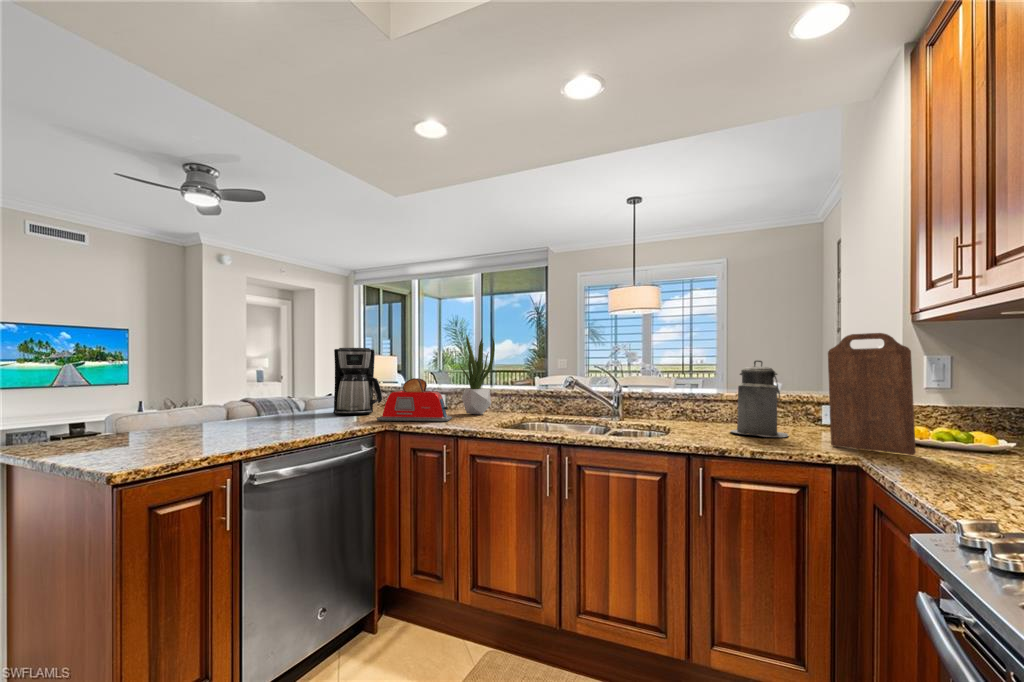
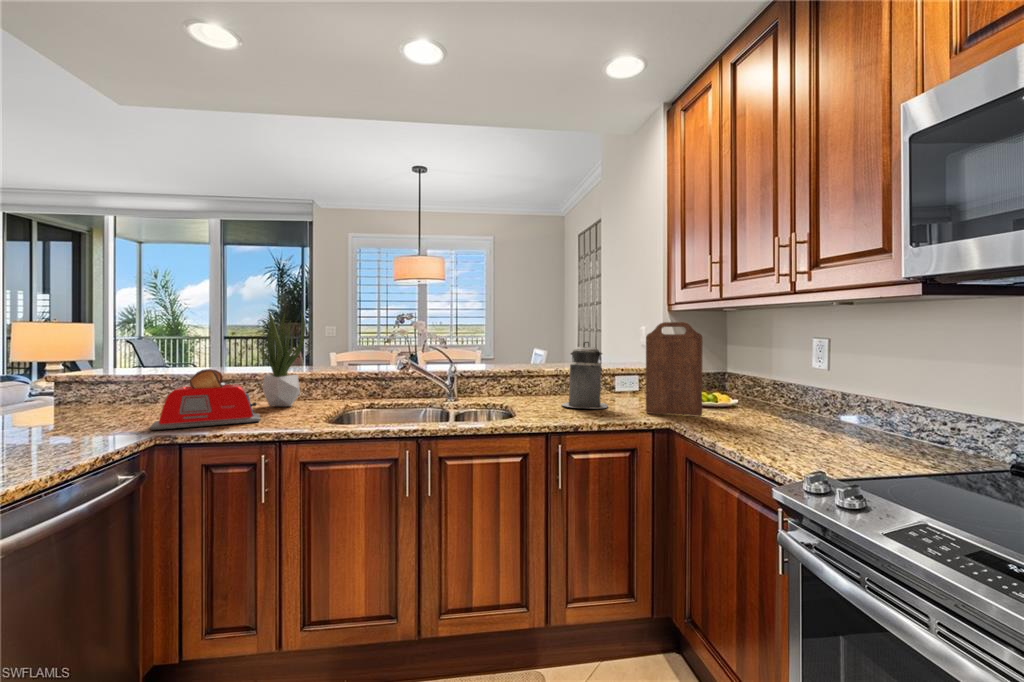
coffee maker: present [333,348,382,415] -> none [45,326,138,426]

